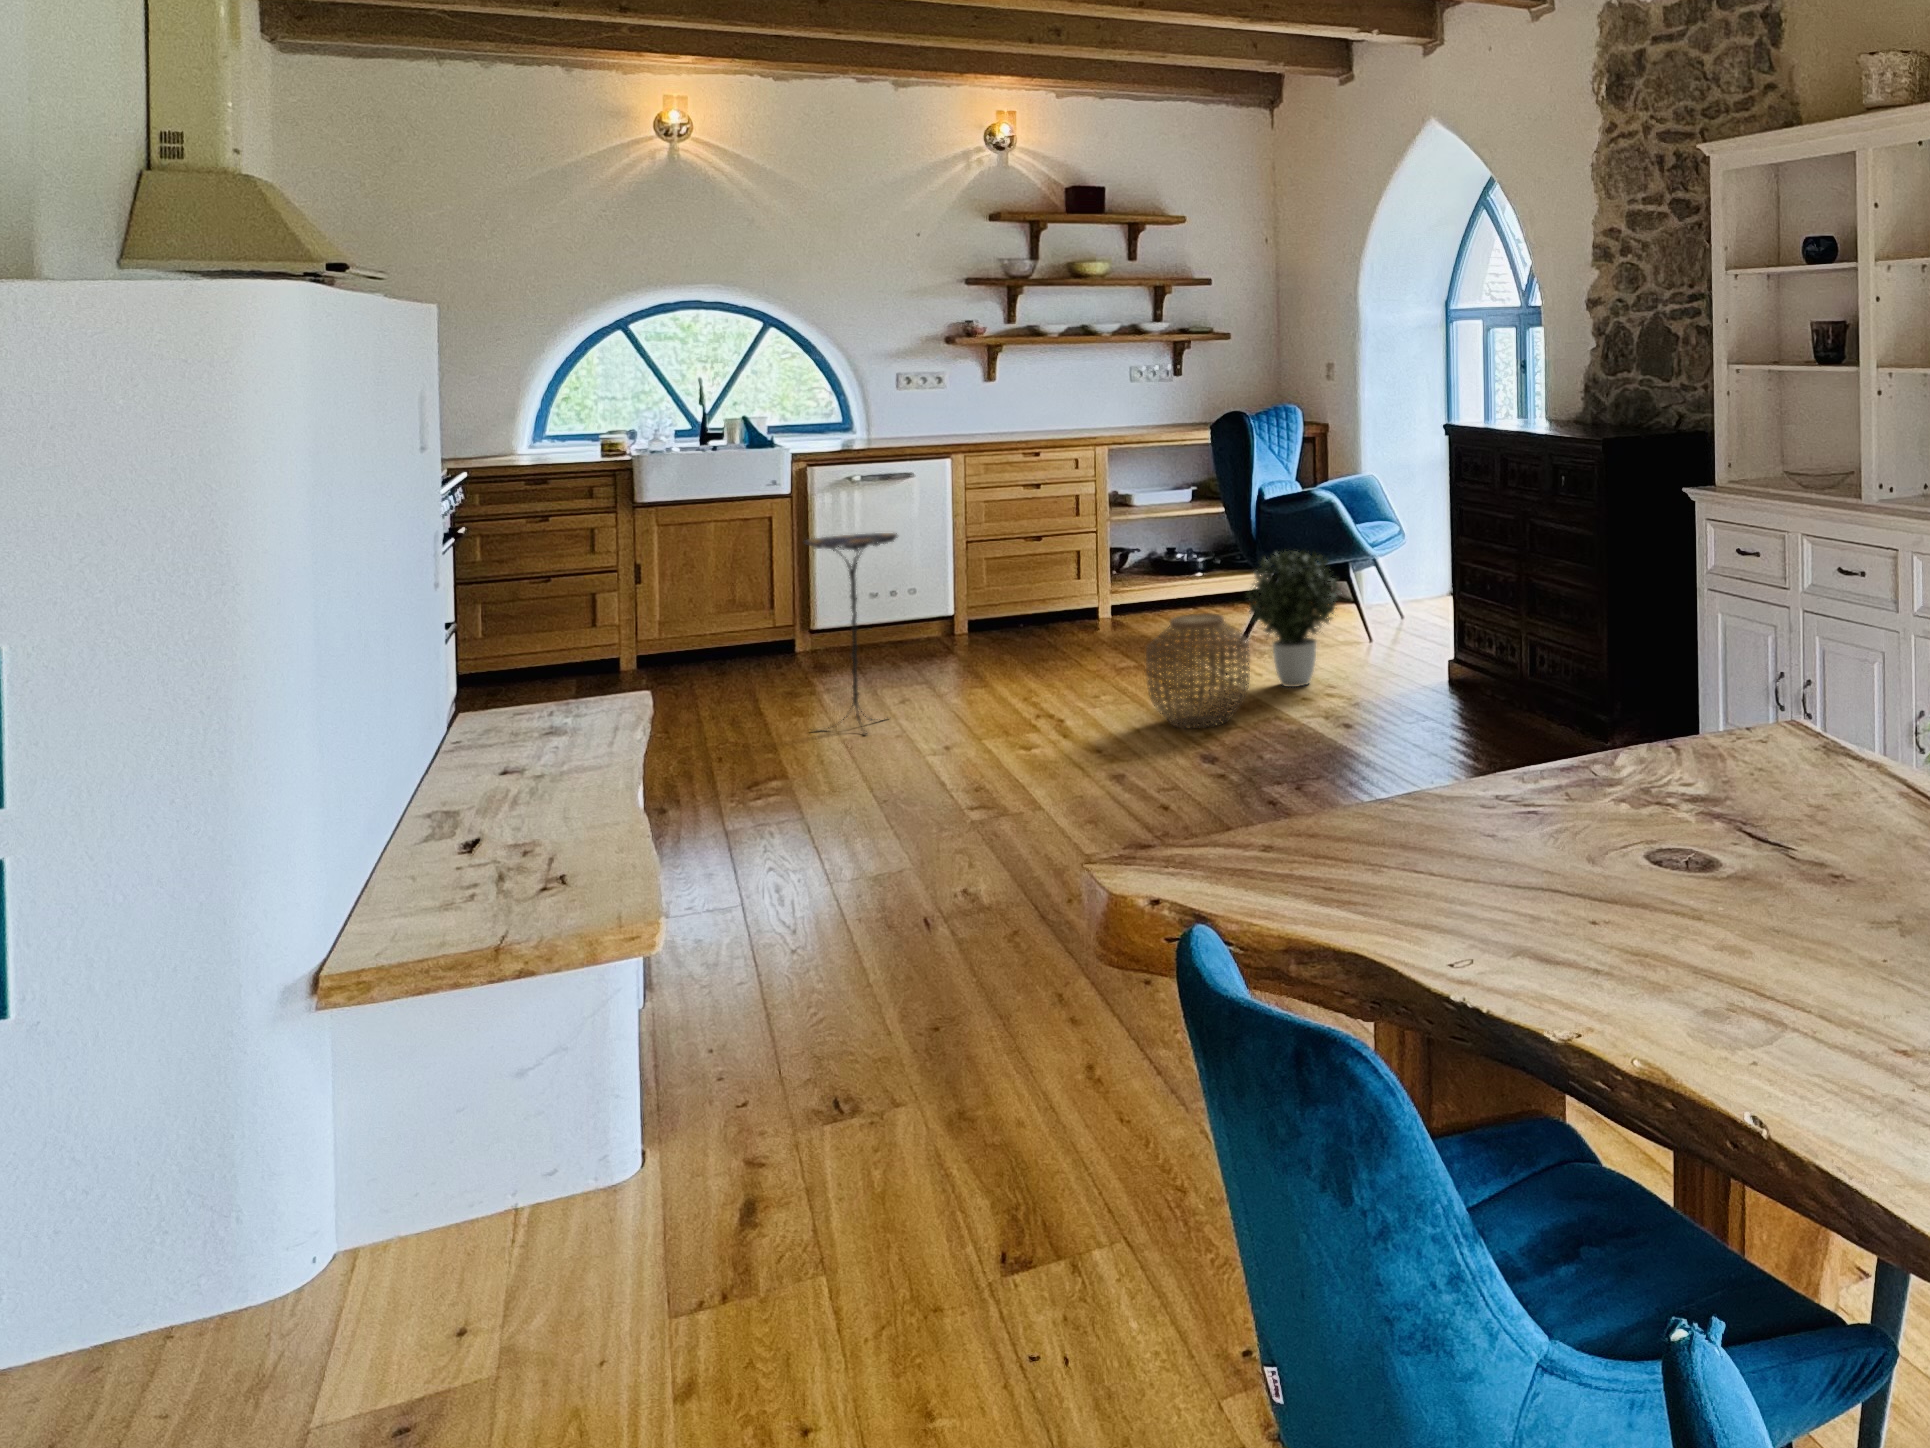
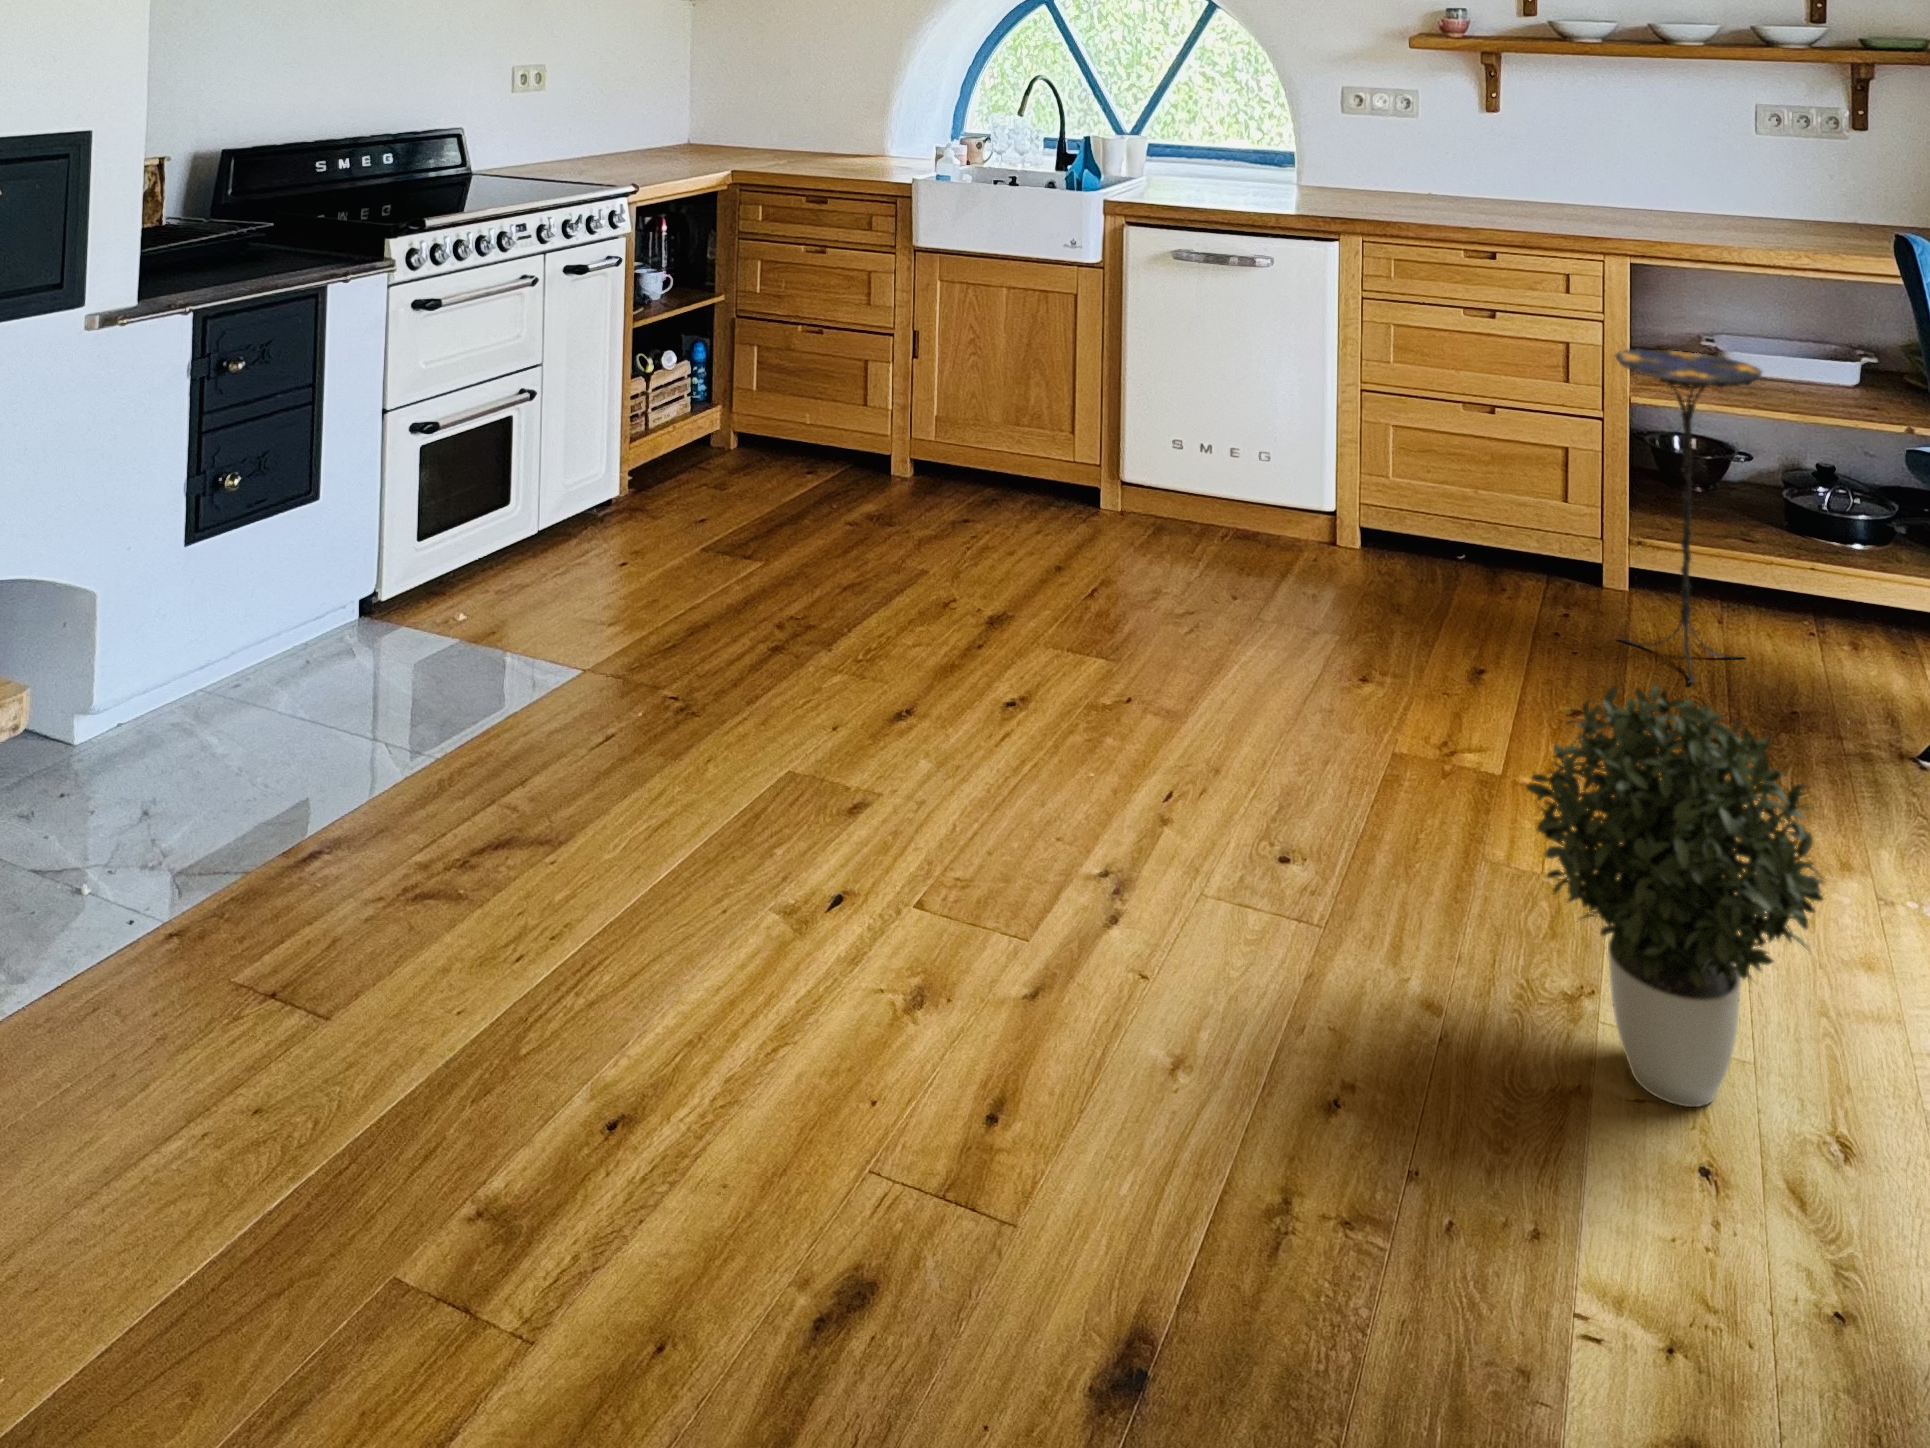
side table: present [805,533,897,731] -> present [1615,348,1762,683]
woven basket: present [1146,613,1250,728] -> none [1117,812,1384,1177]

